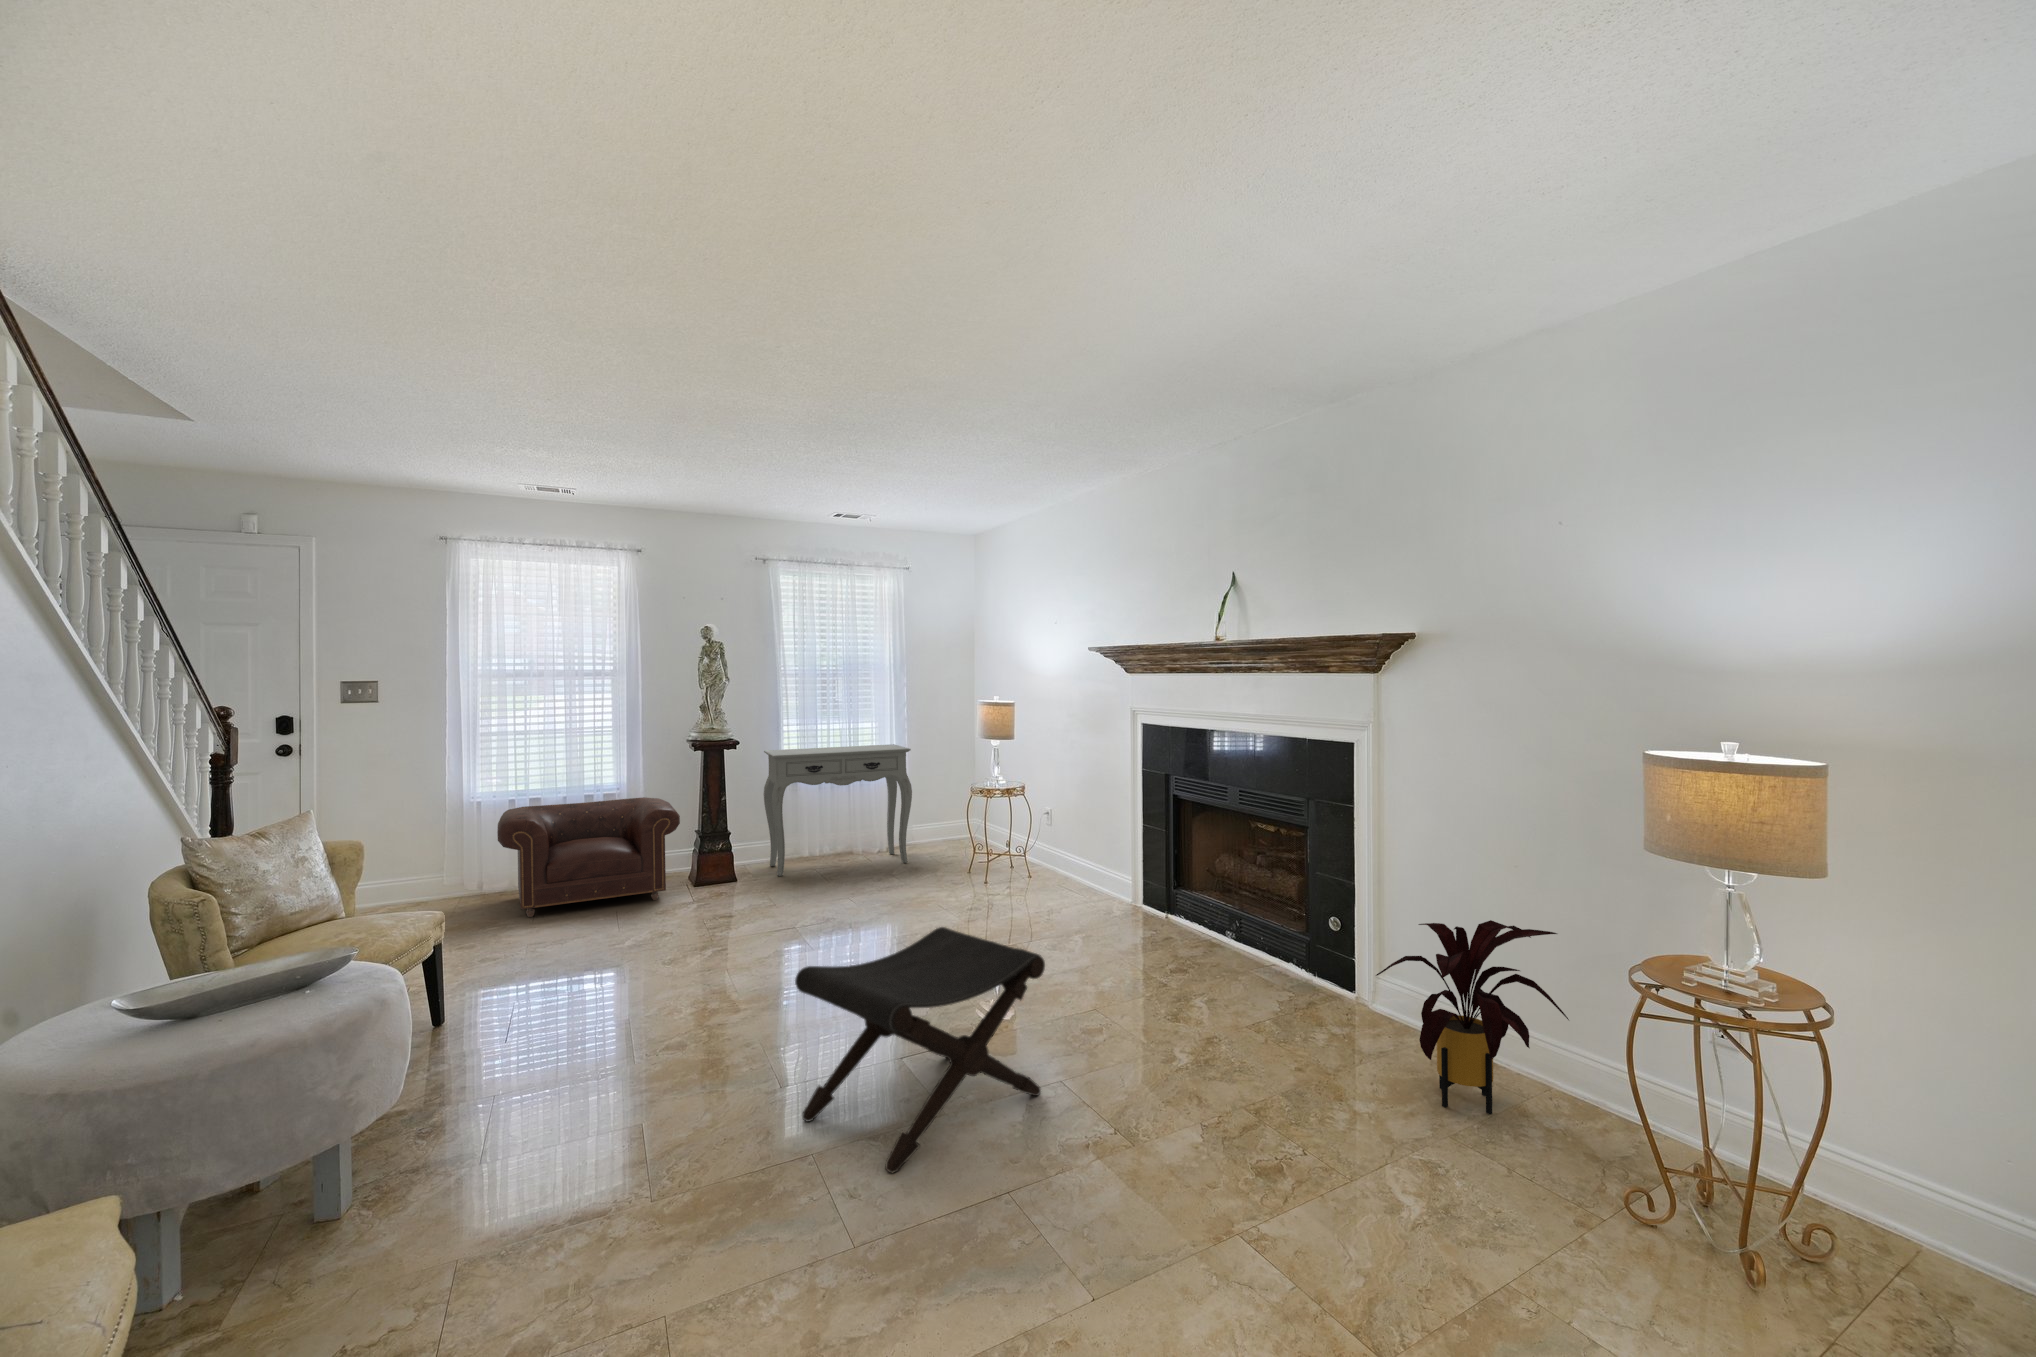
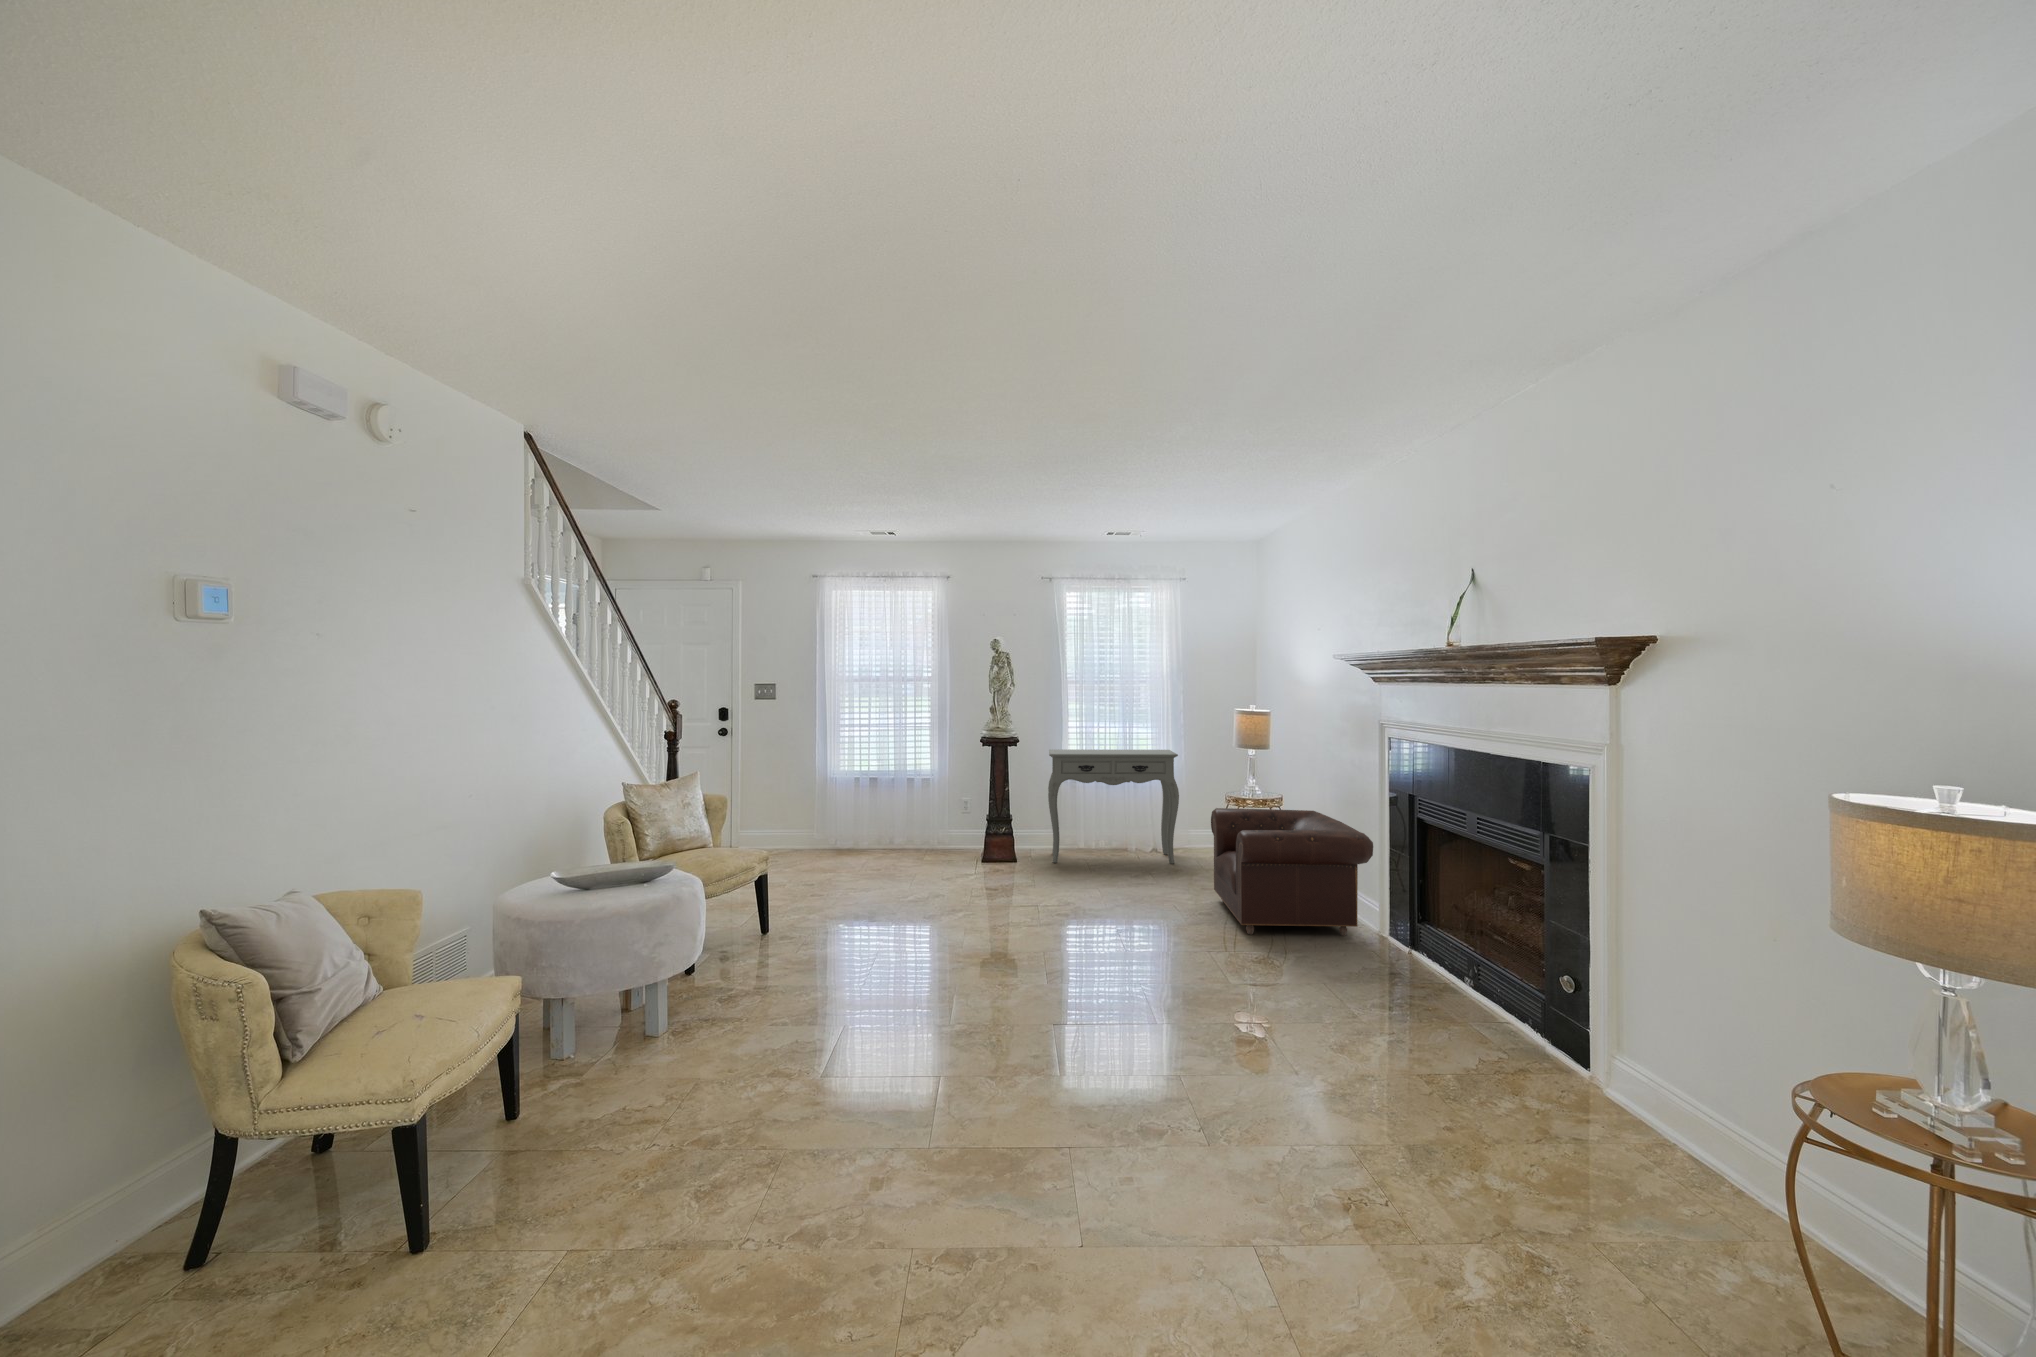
armchair: present [497,797,680,917] -> present [1211,808,1373,936]
house plant: present [1376,920,1569,1114] -> none [1538,995,1815,1254]
footstool: present [795,927,1045,1173] -> none [930,918,1152,1129]

